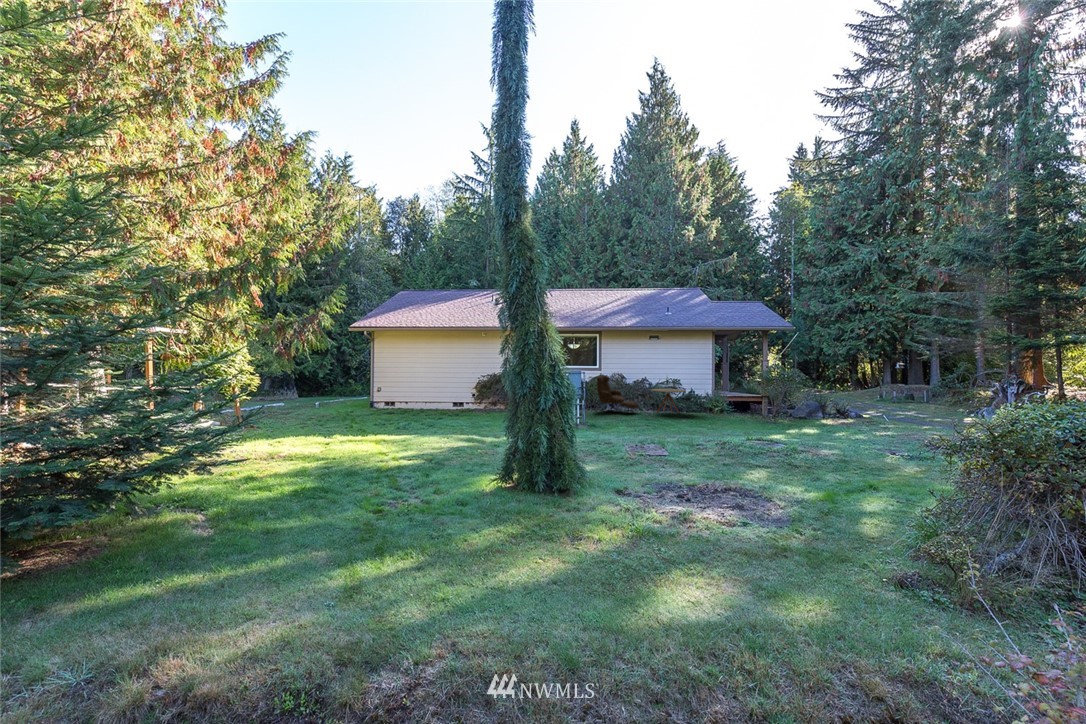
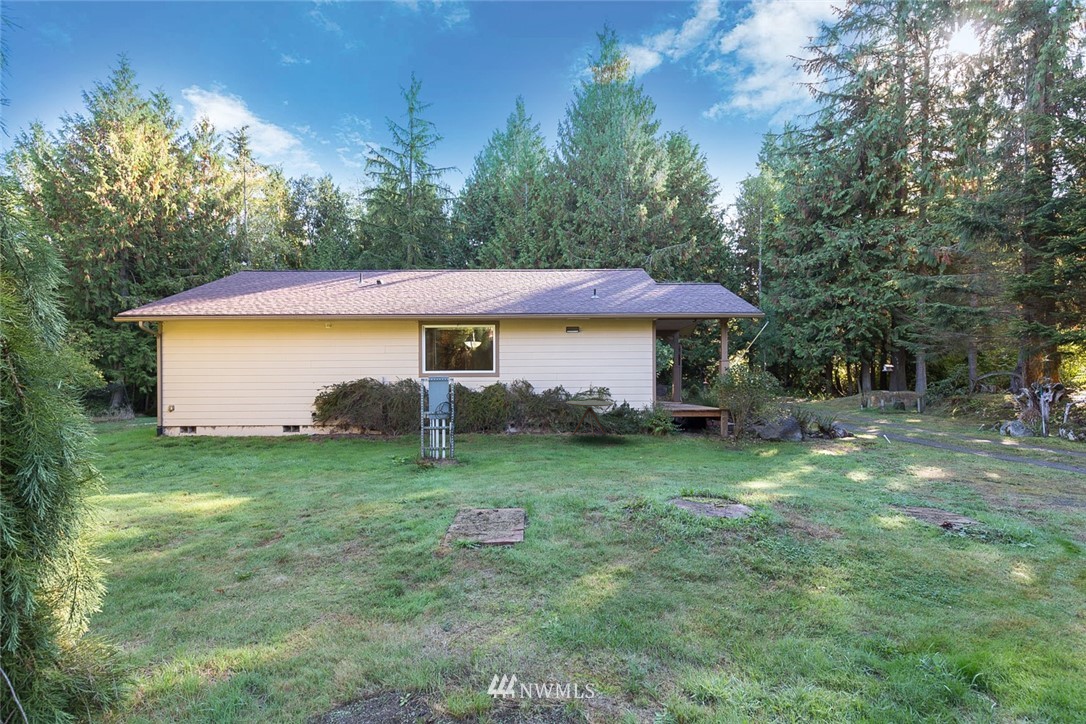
lounge chair: present [597,375,638,412] -> none [490,381,547,437]

